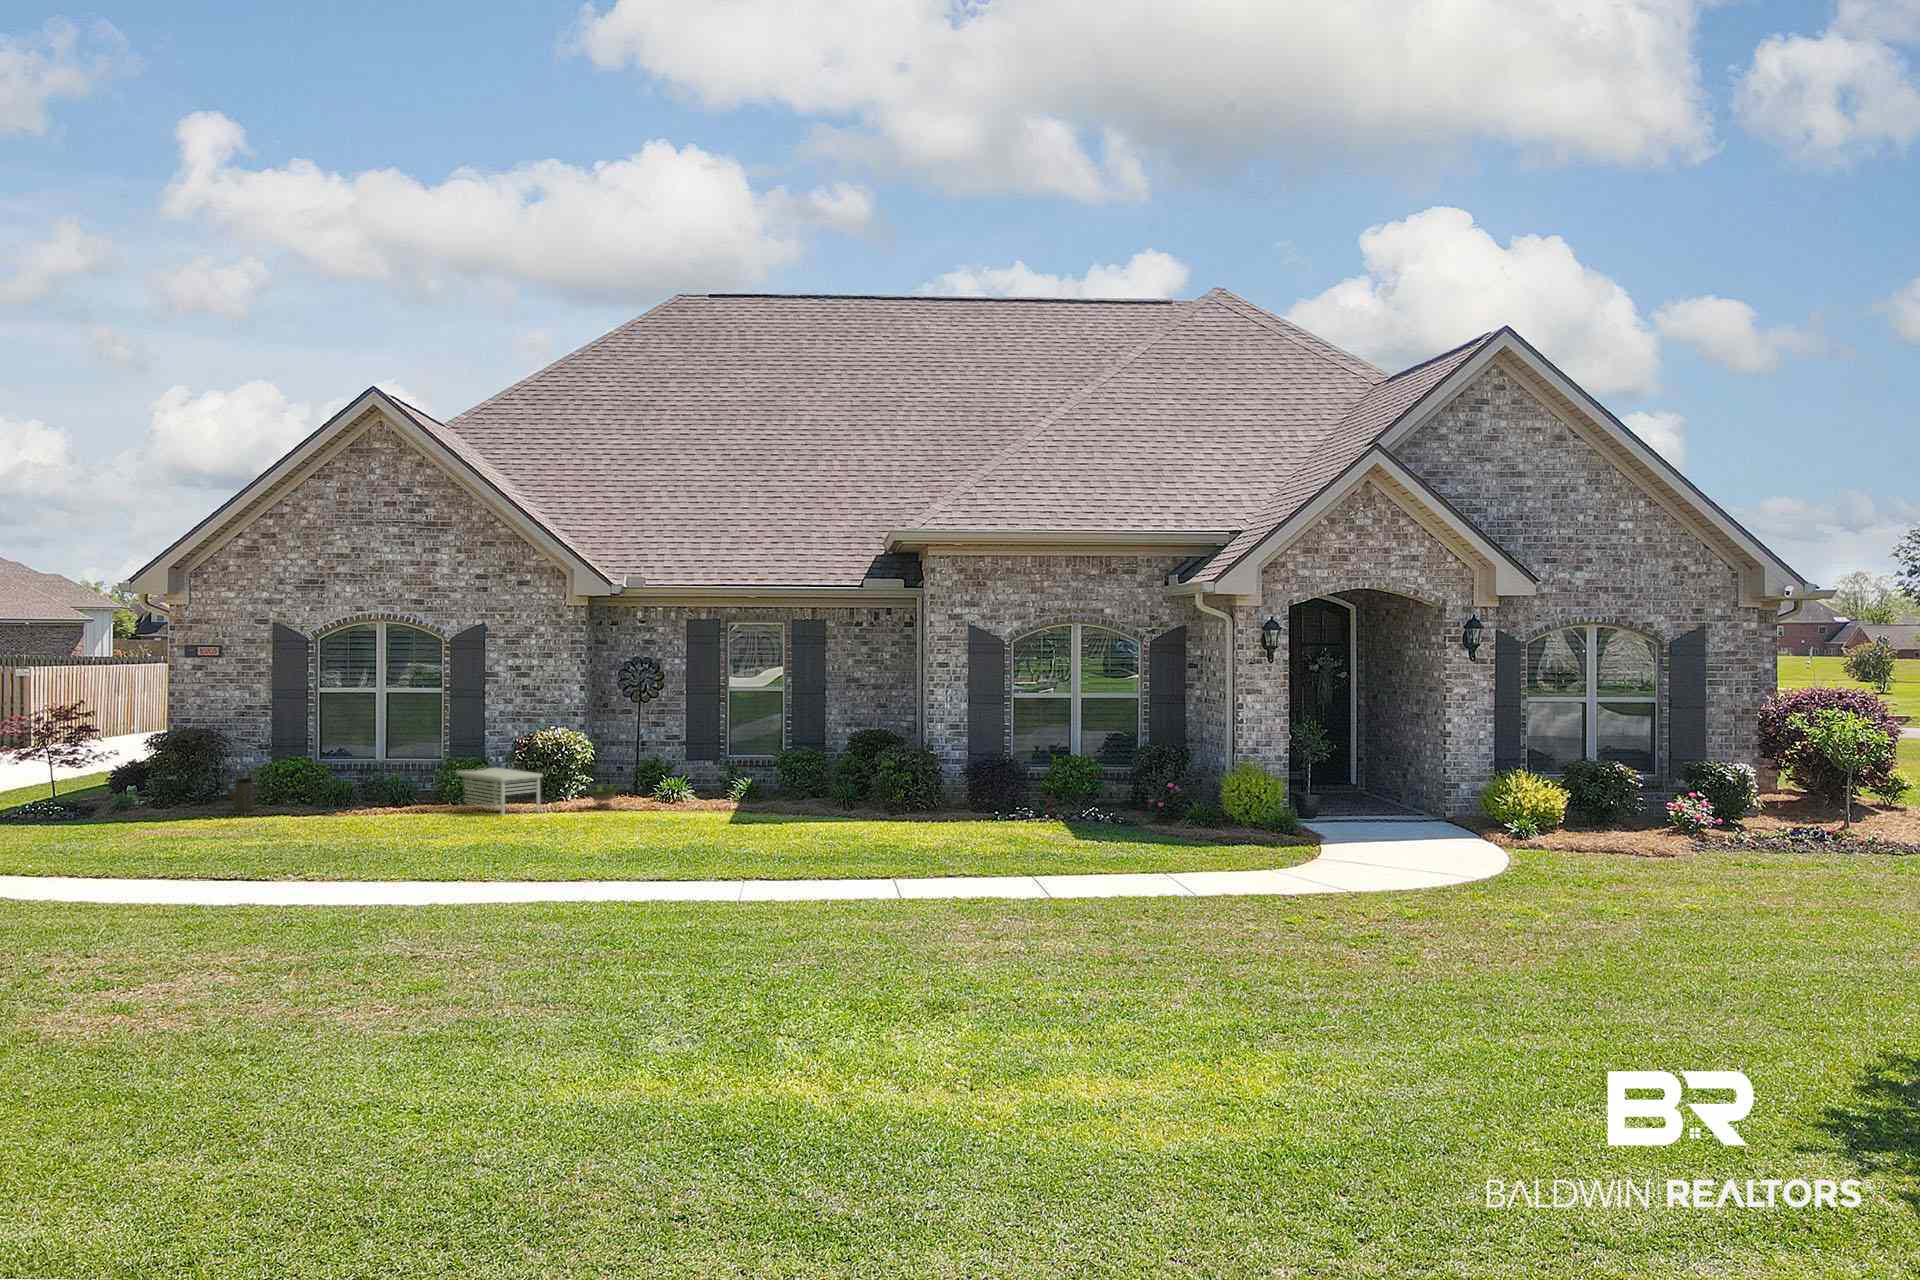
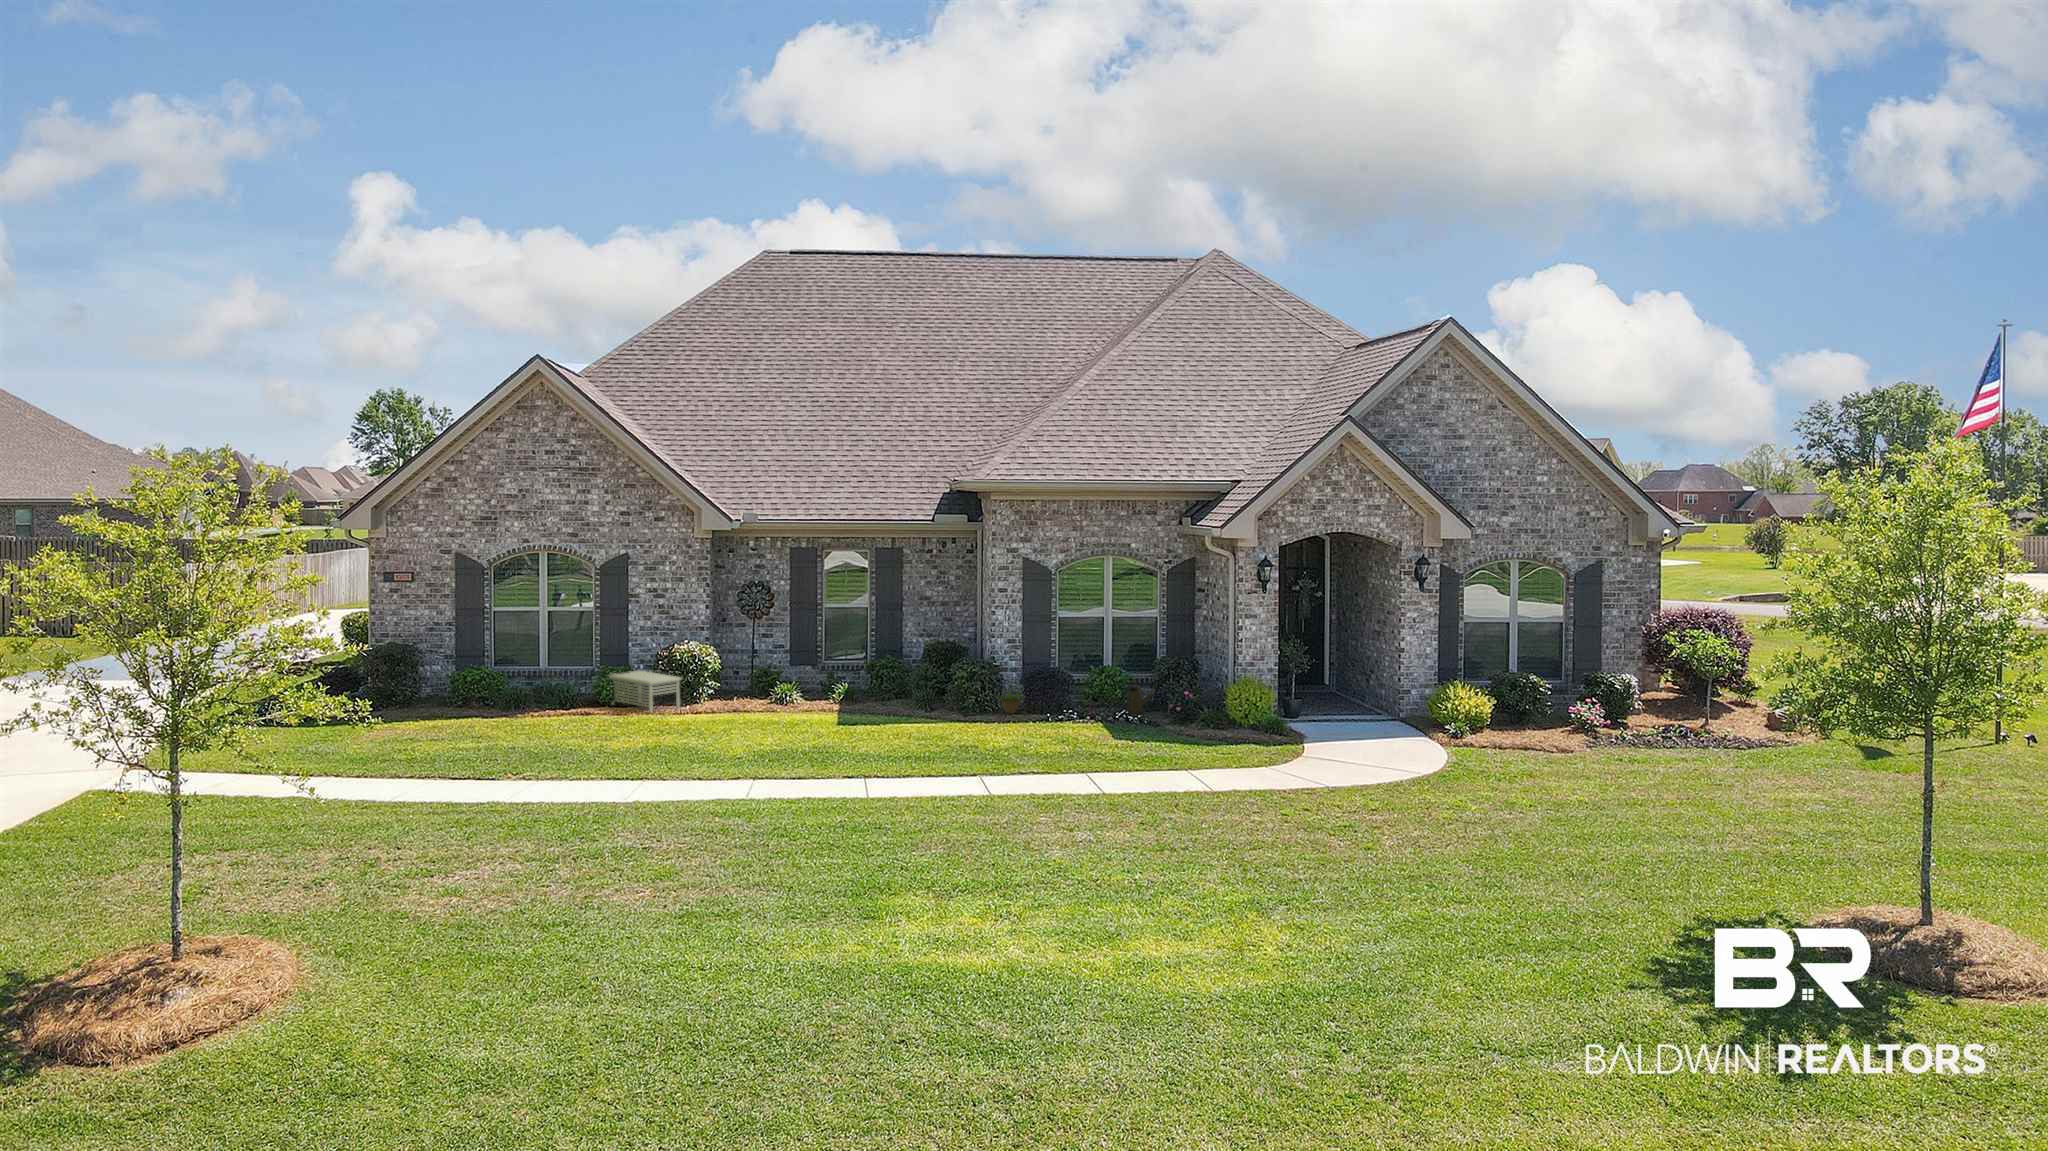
watering can: present [220,773,256,811] -> present [1126,682,1156,714]
decorative plant: present [588,785,620,809] -> present [999,693,1022,713]

